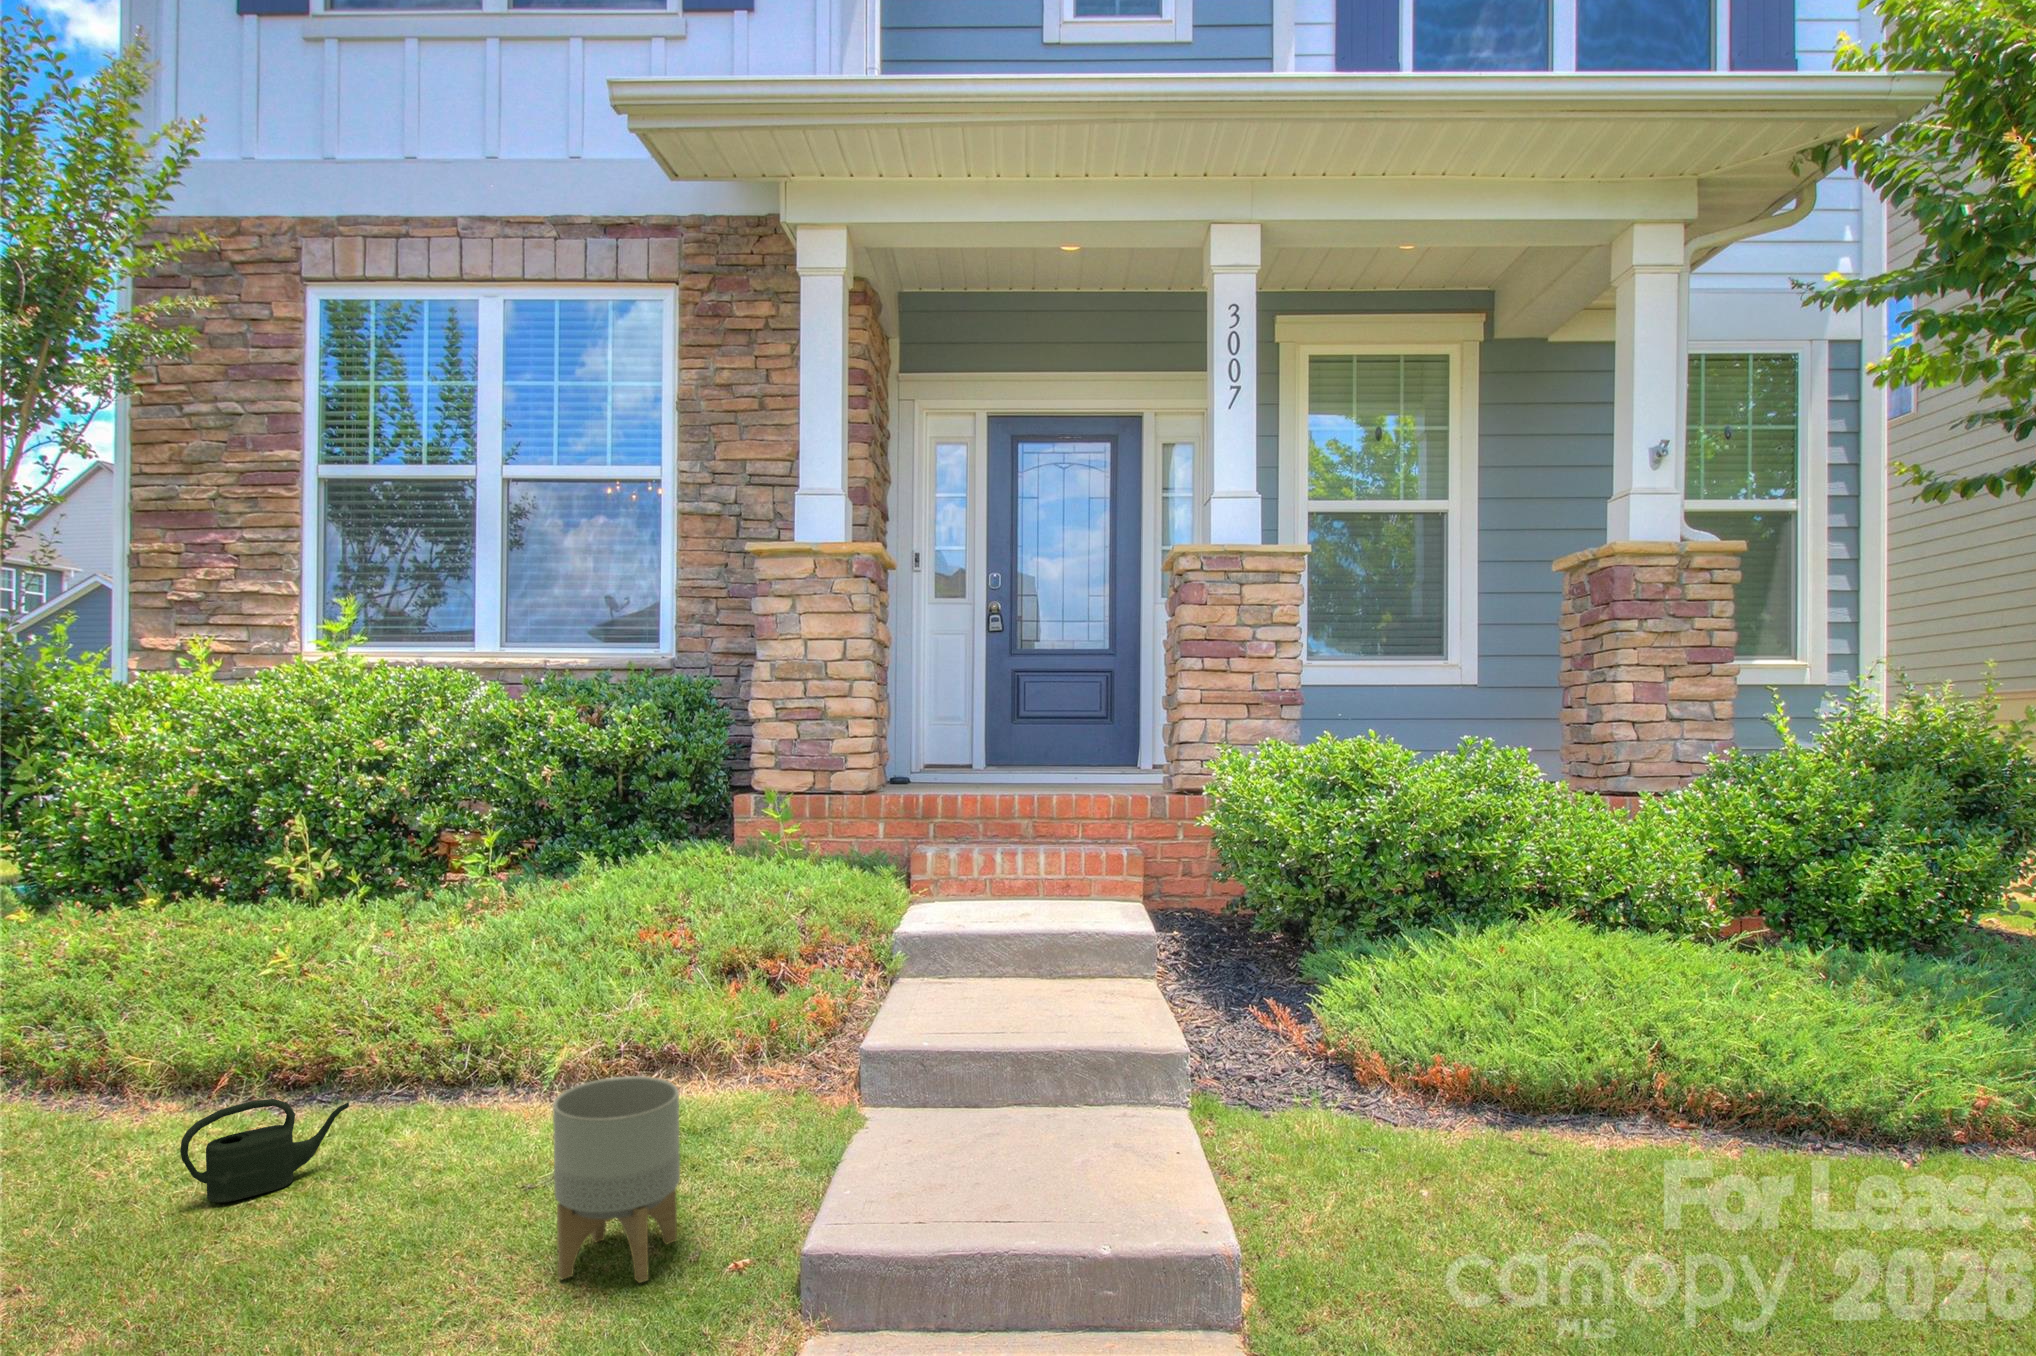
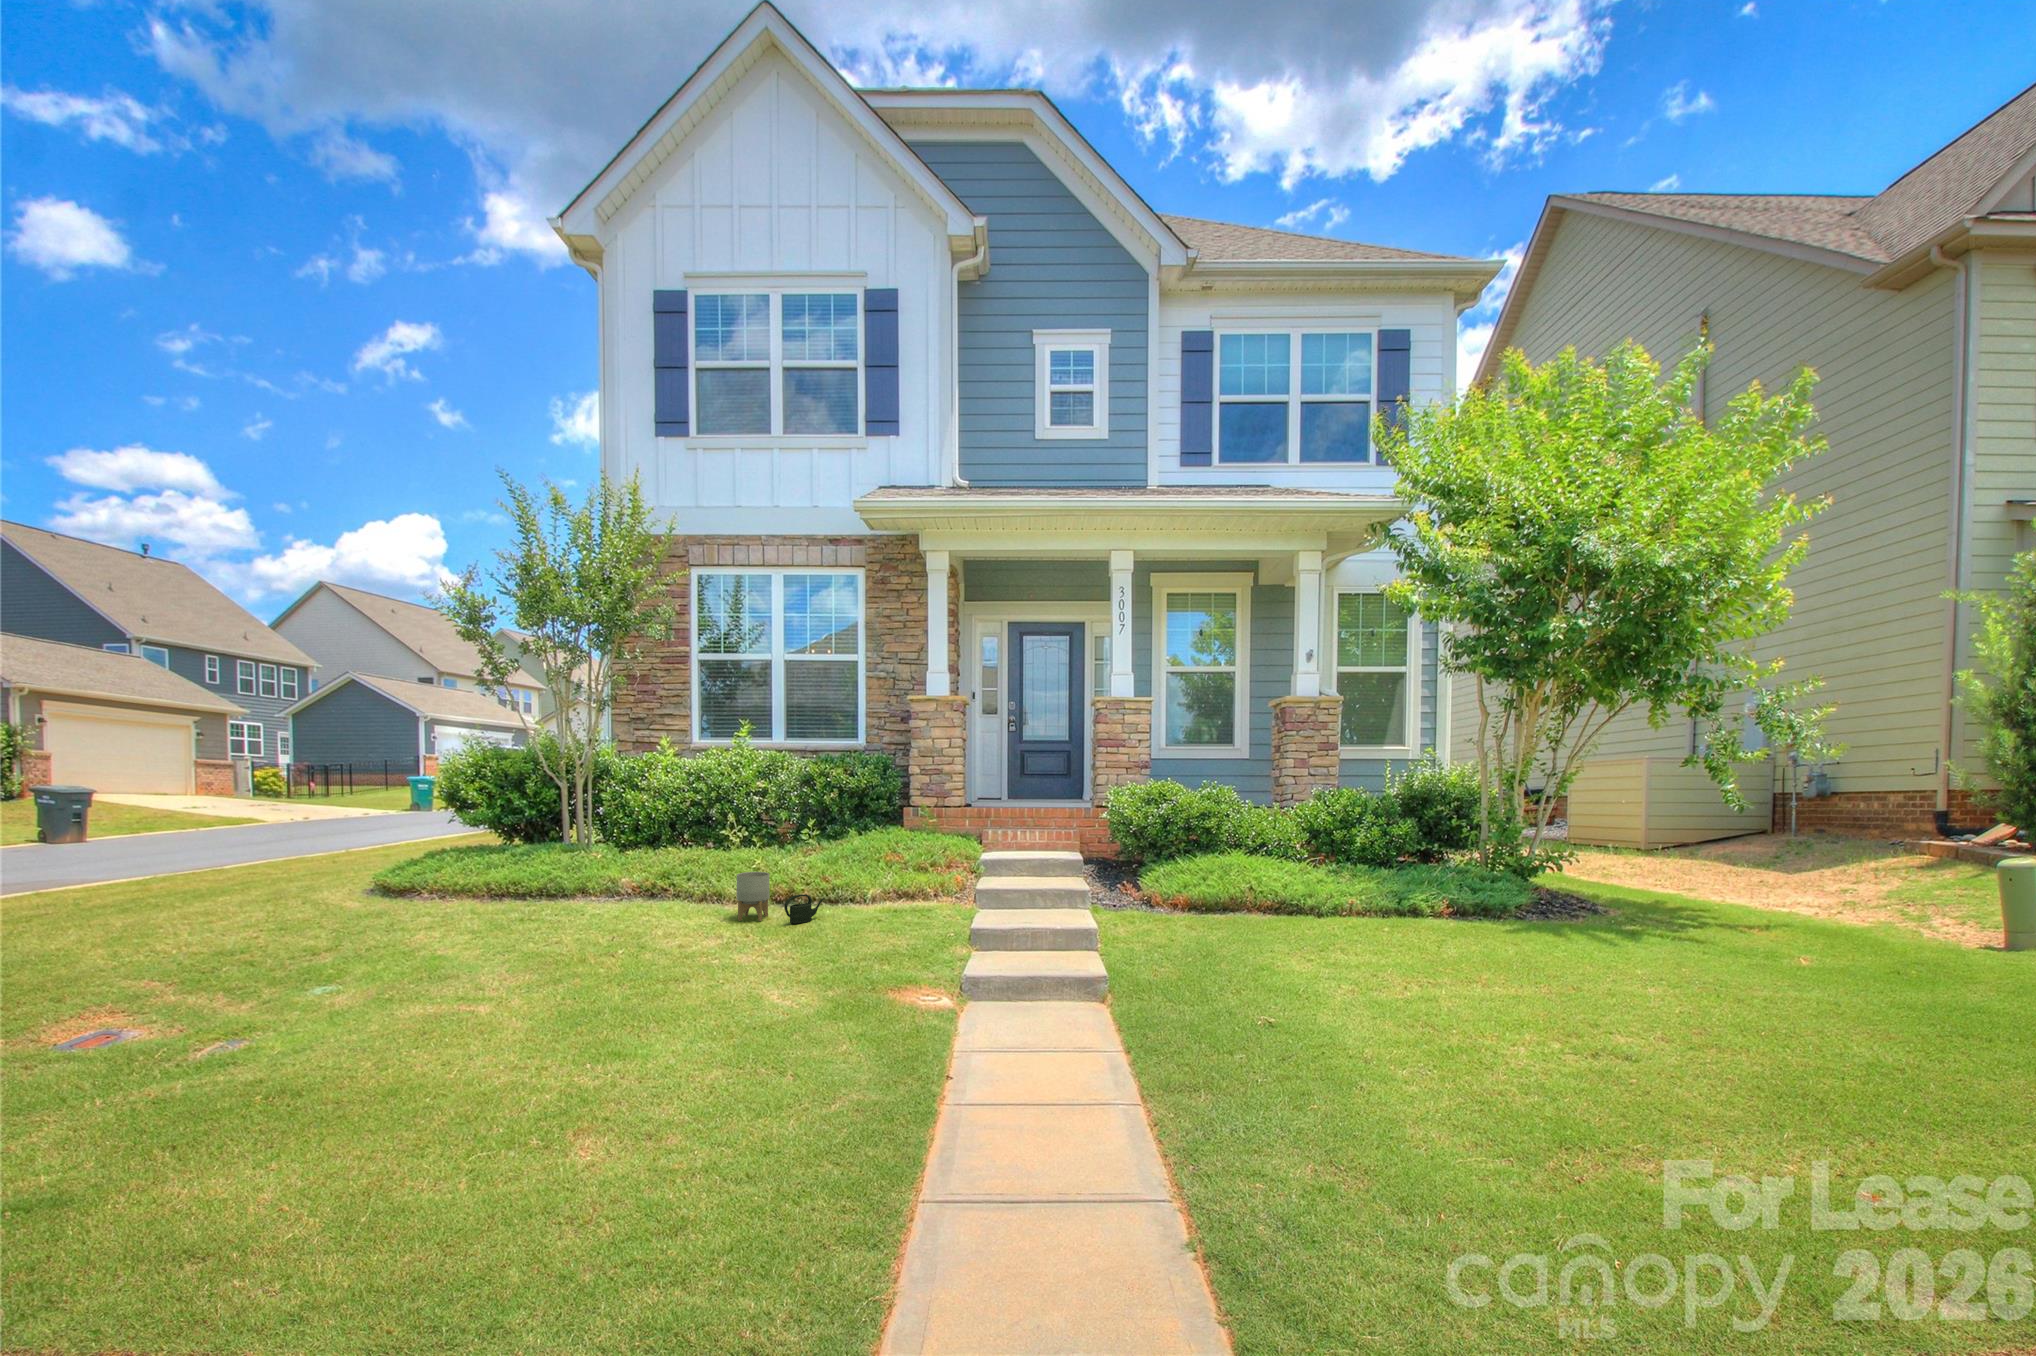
planter: present [553,1076,680,1283] -> present [737,872,769,921]

